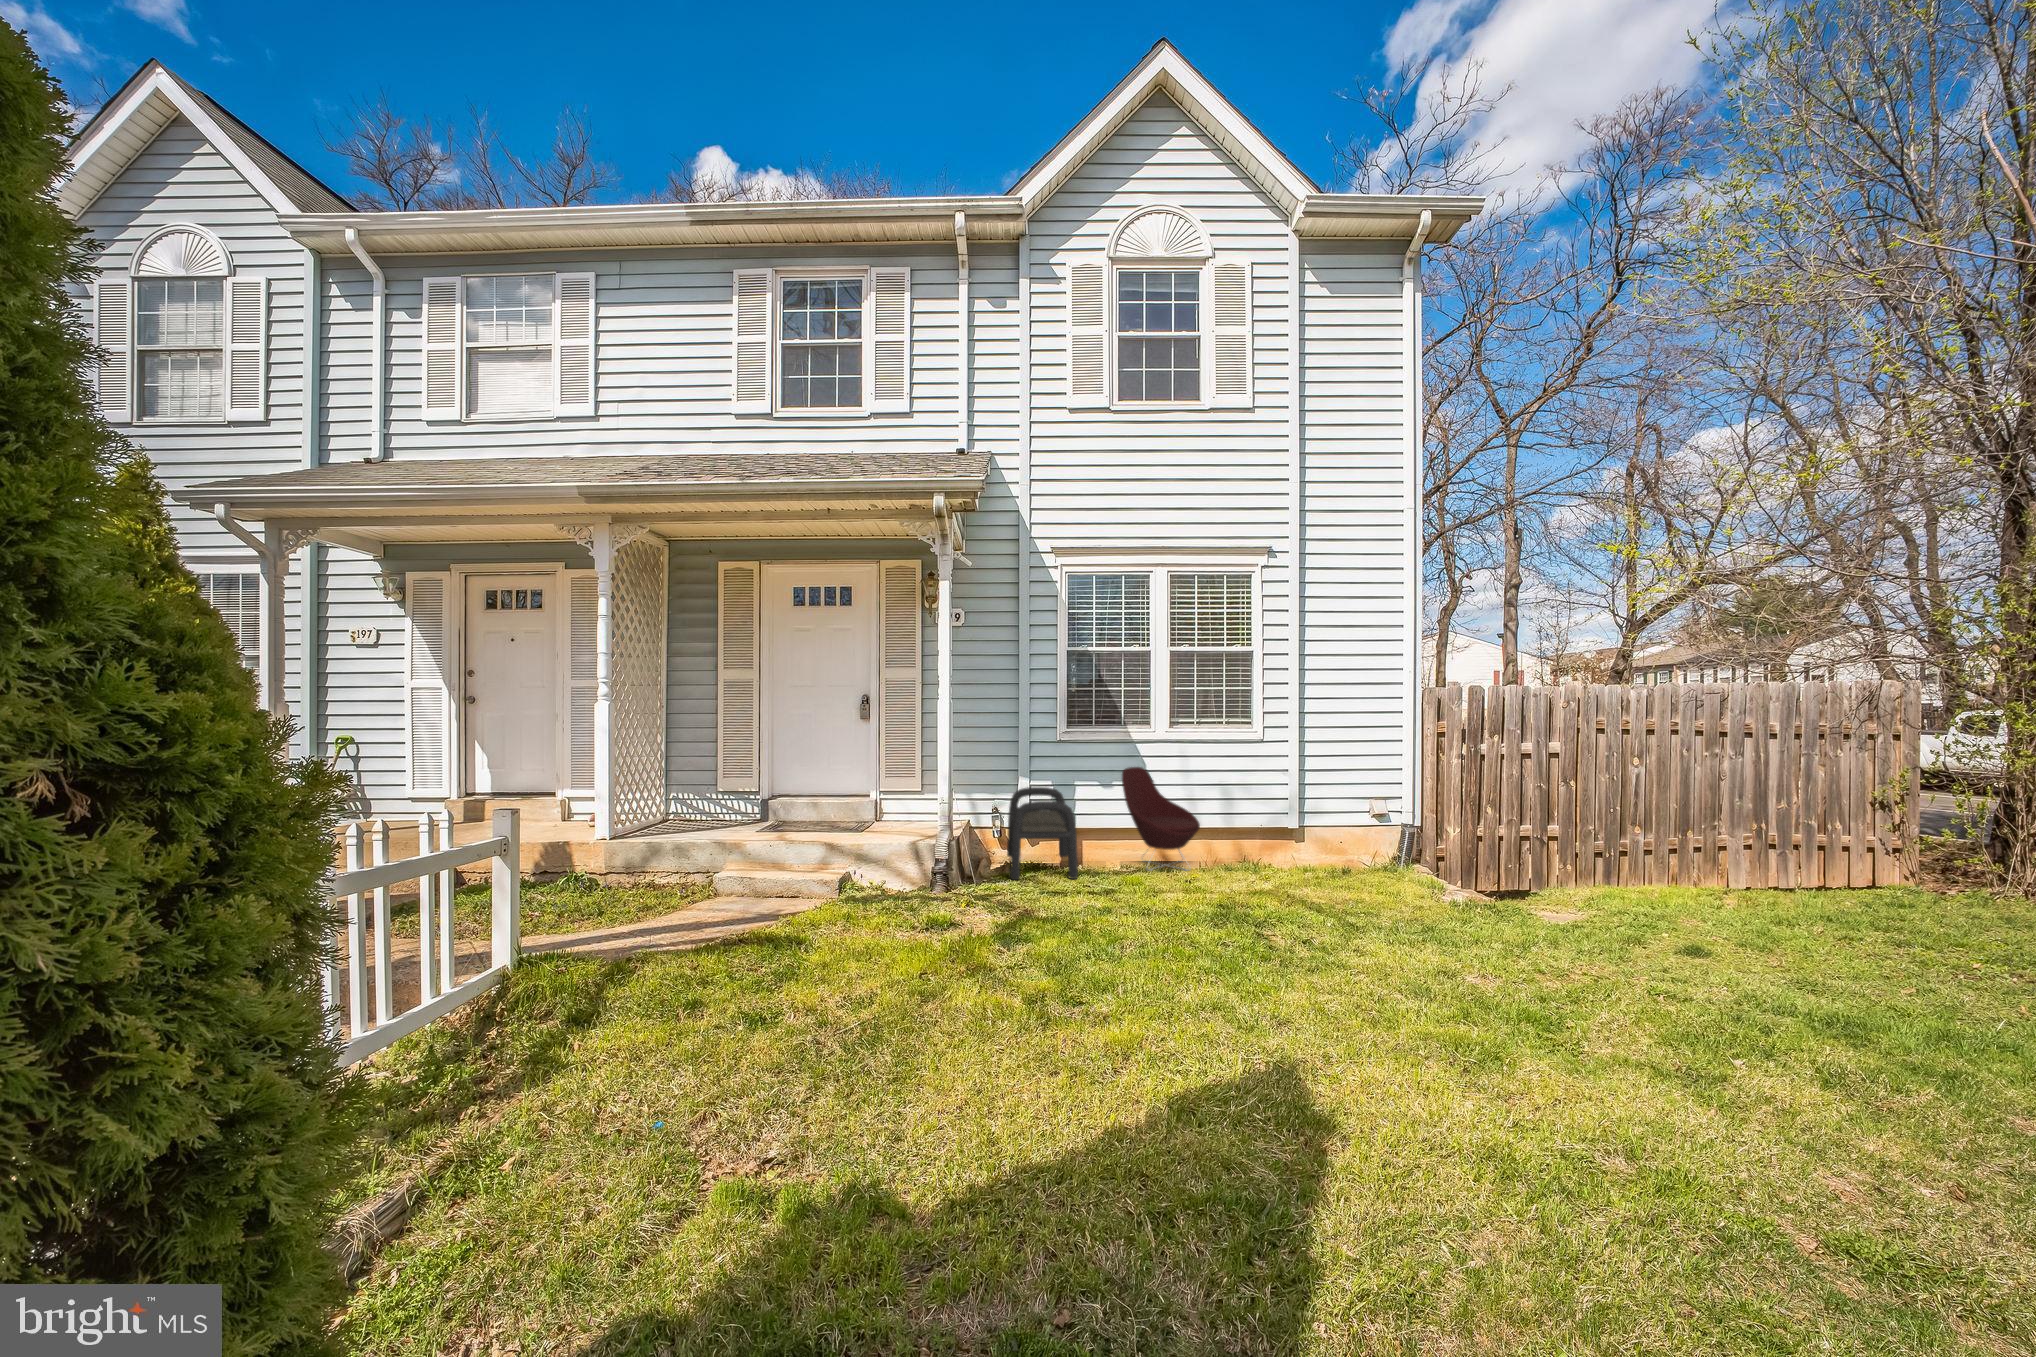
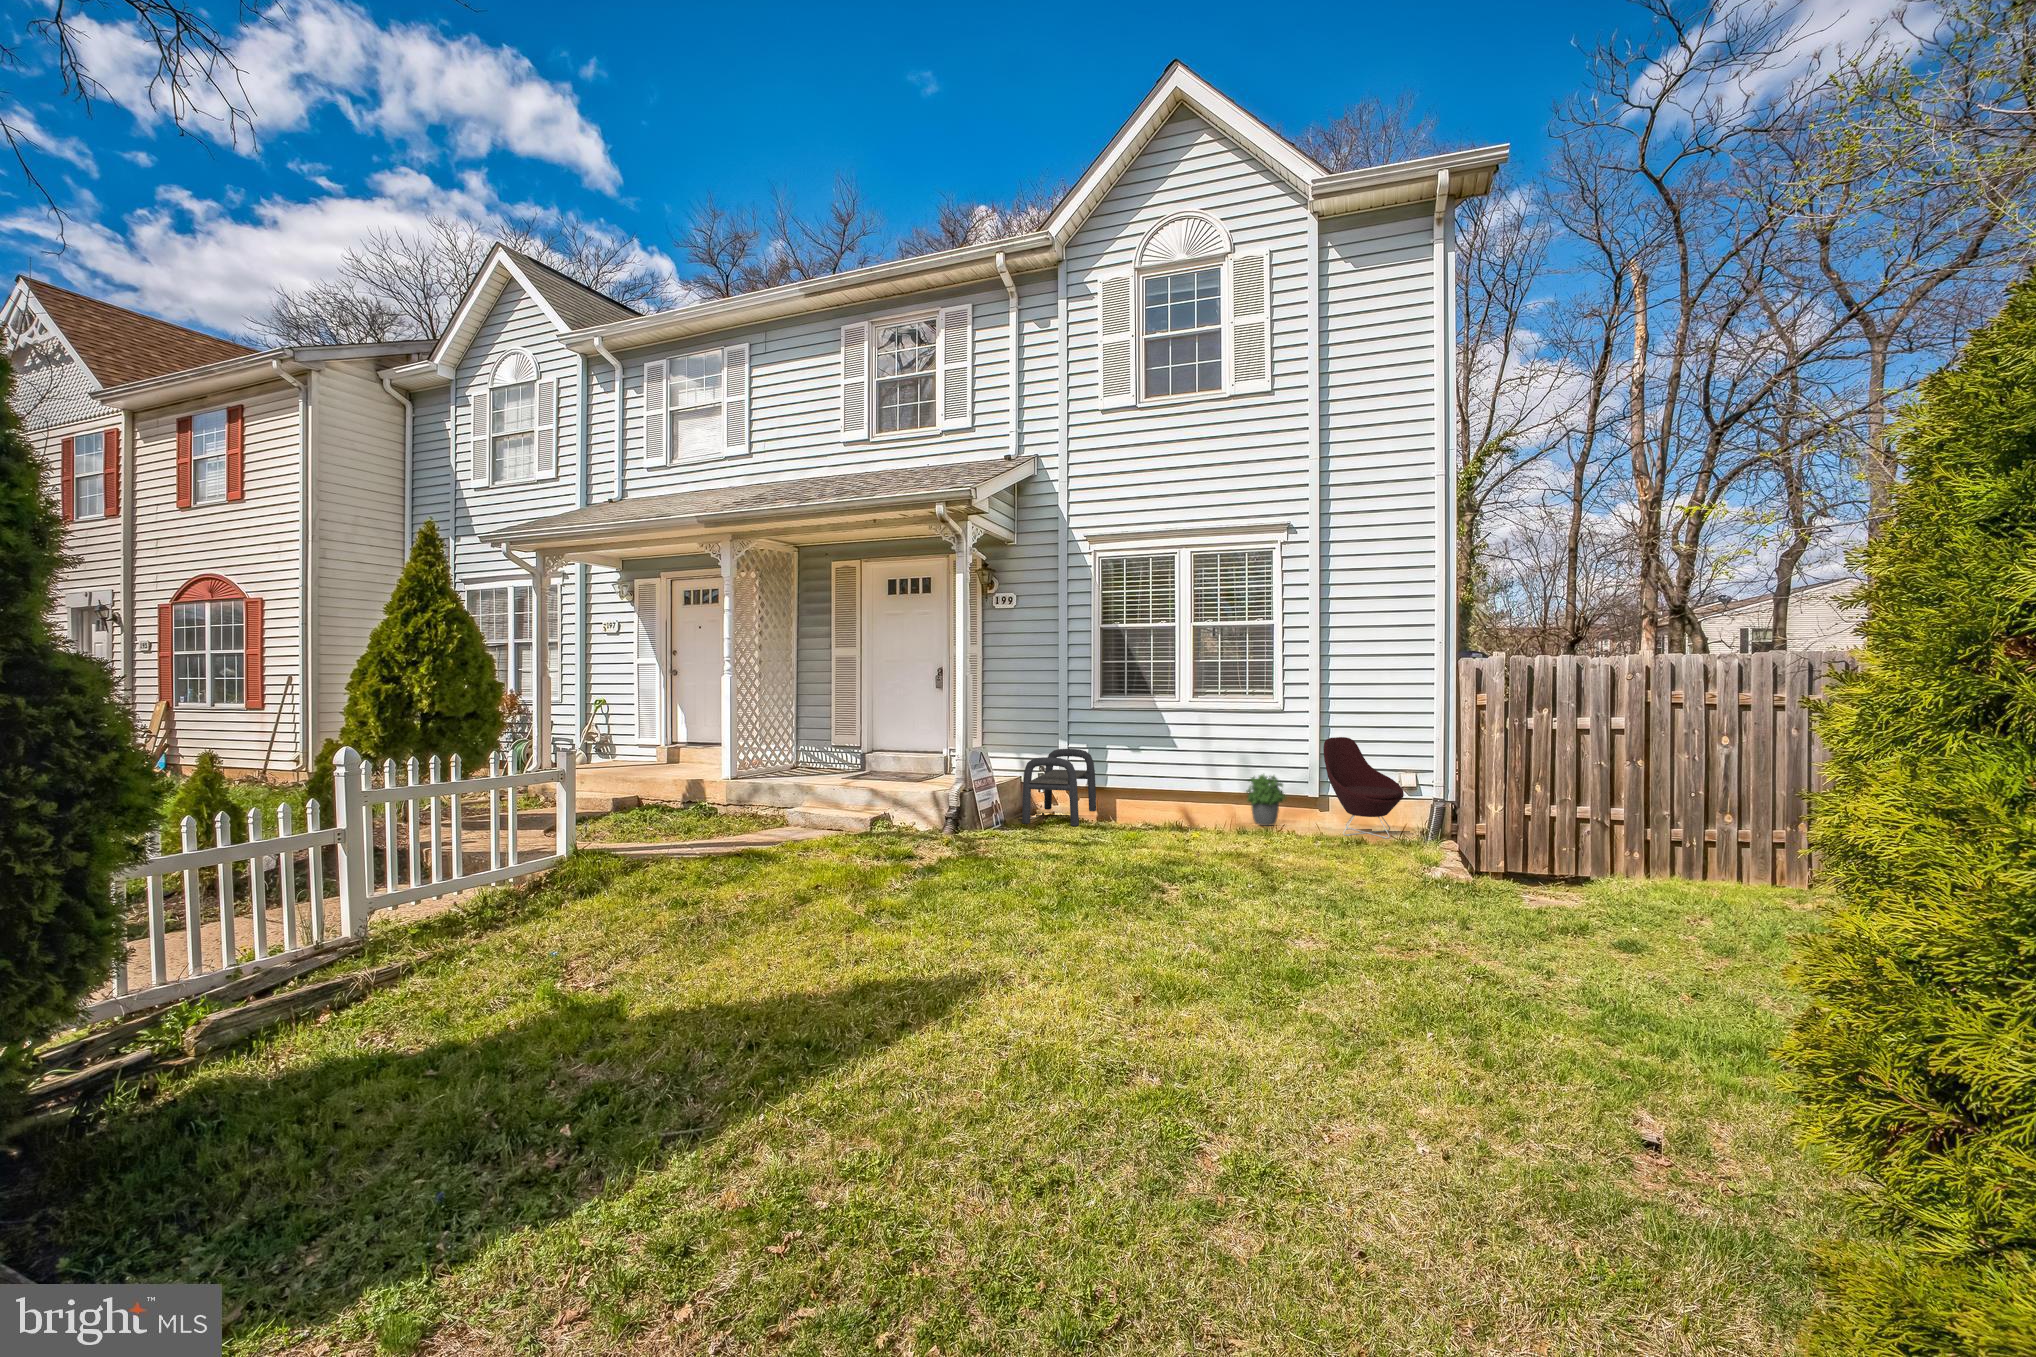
chair: present [1122,767,1200,868] -> present [1323,737,1404,838]
potted plant: none [1233,808,1281,863] -> present [1246,775,1286,826]

